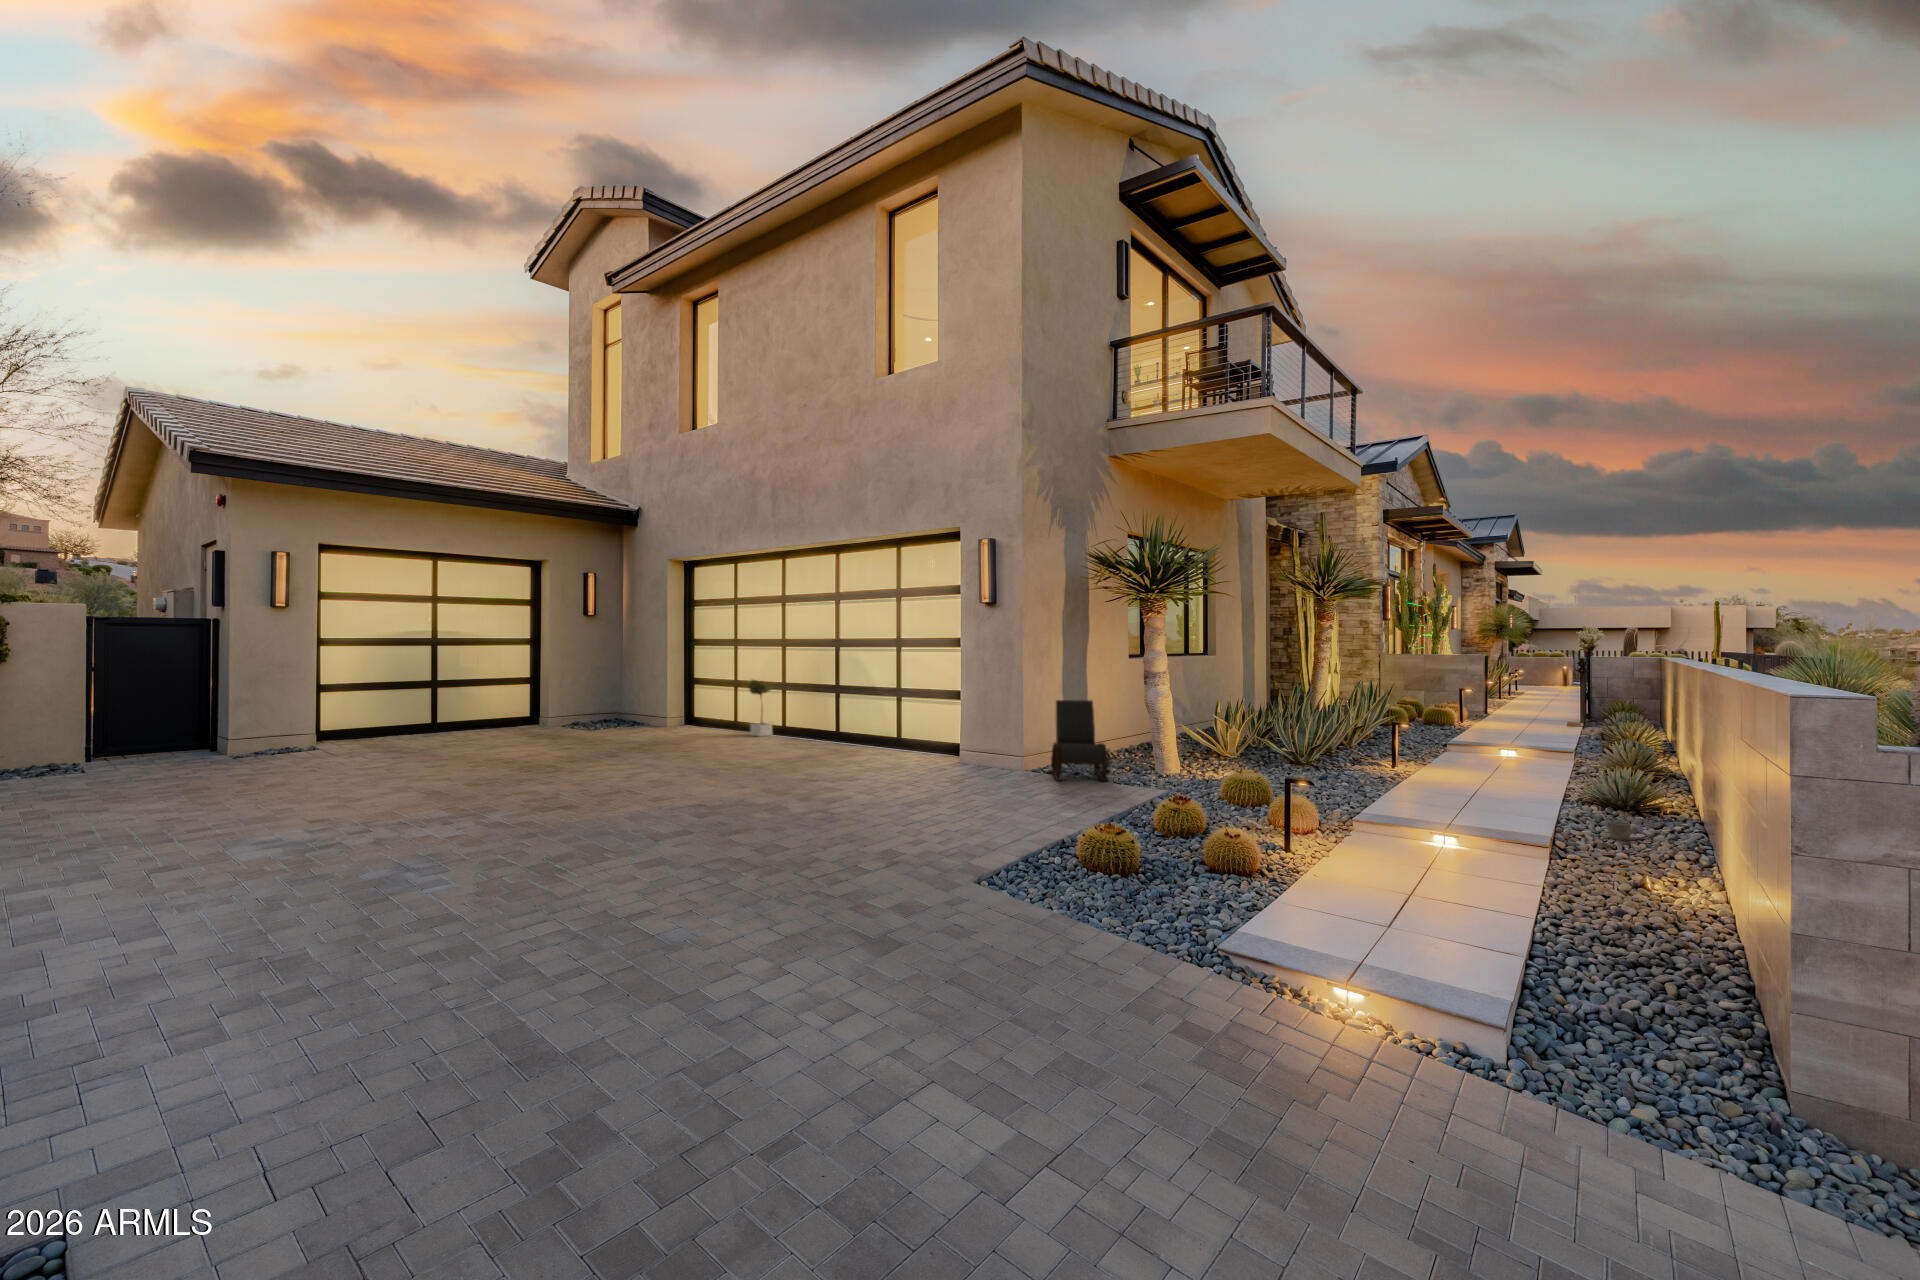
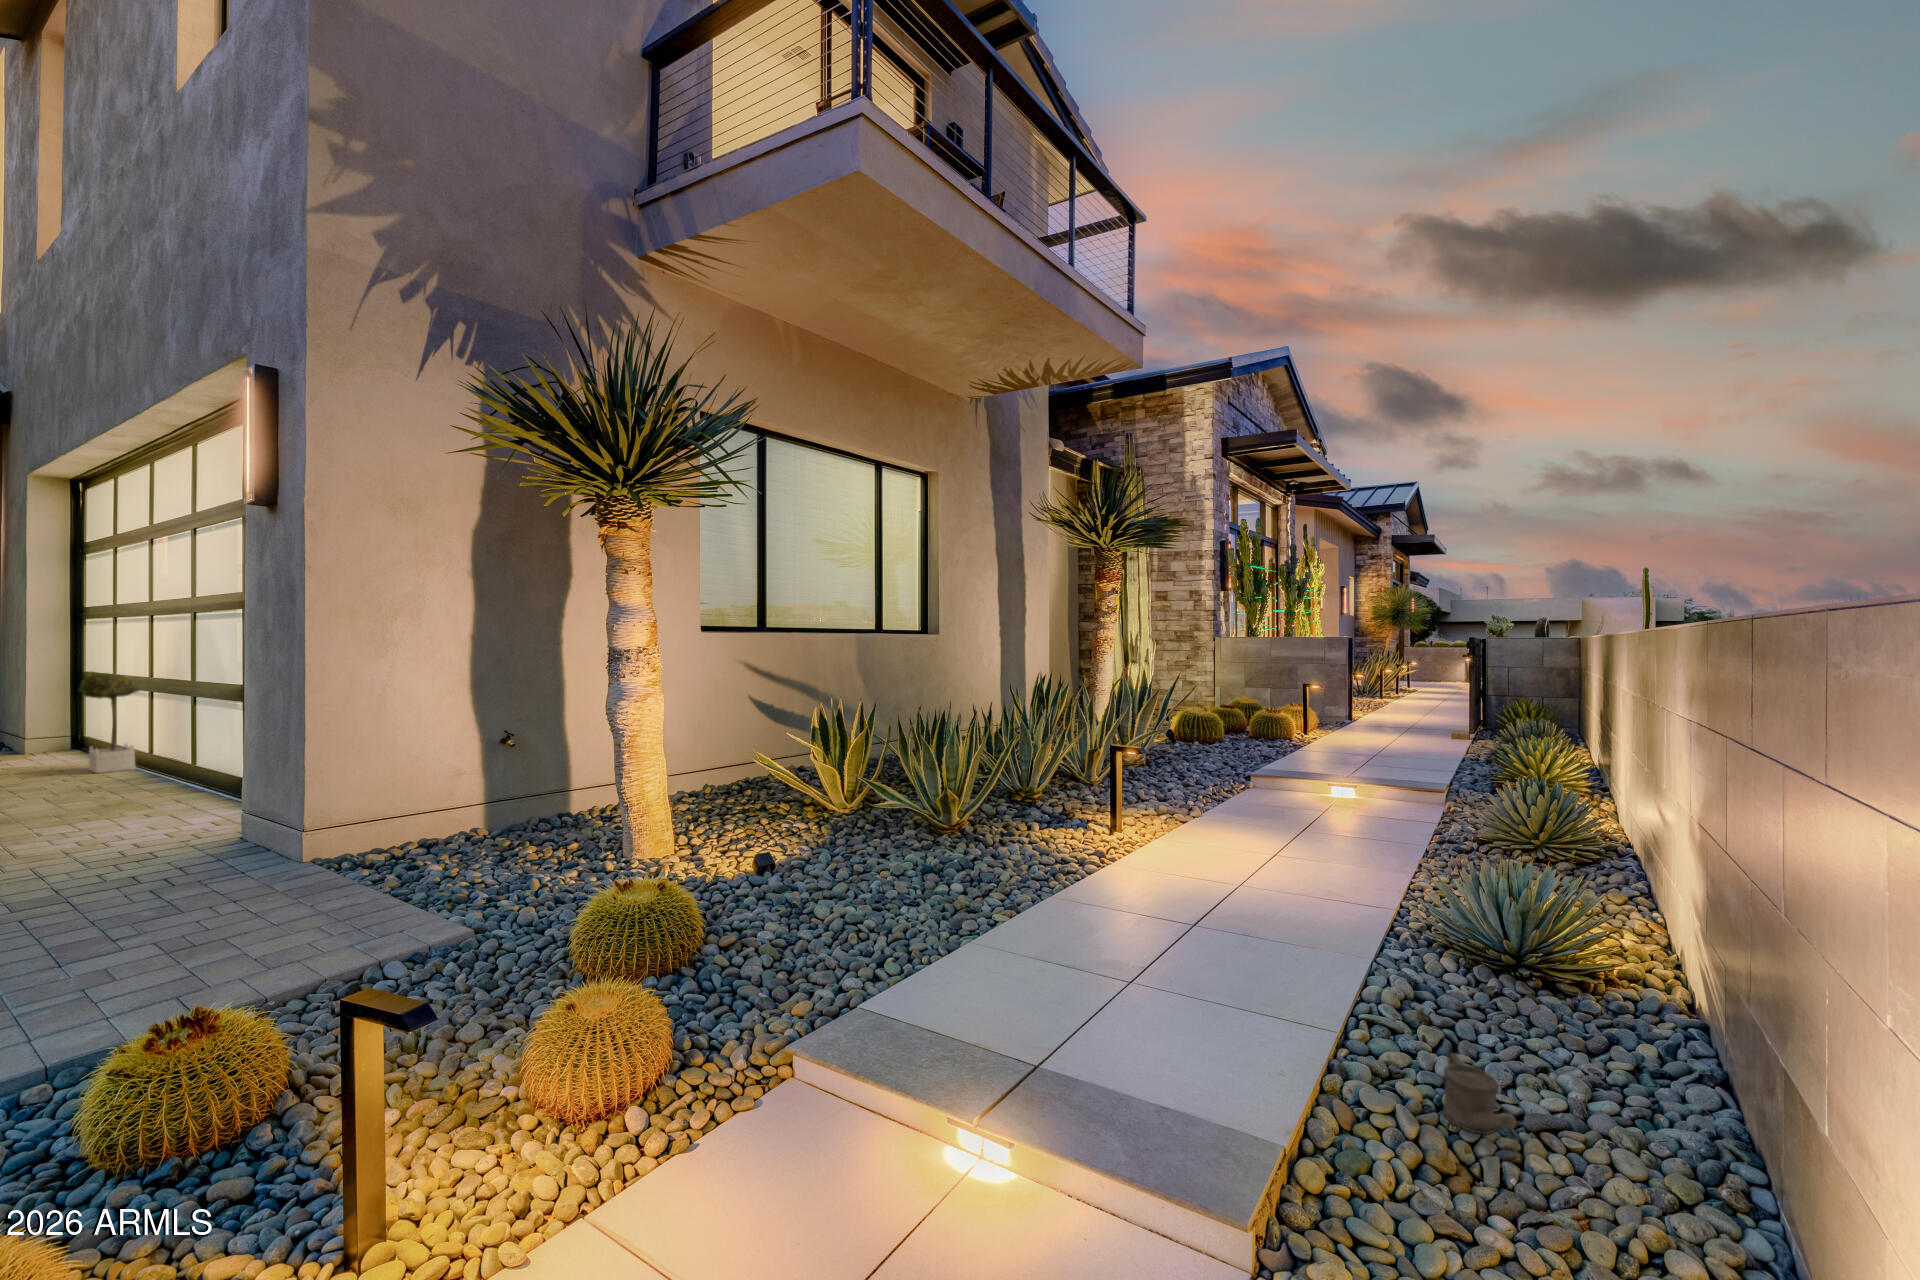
lounge chair: present [1051,700,1108,781] -> none [357,713,535,889]

